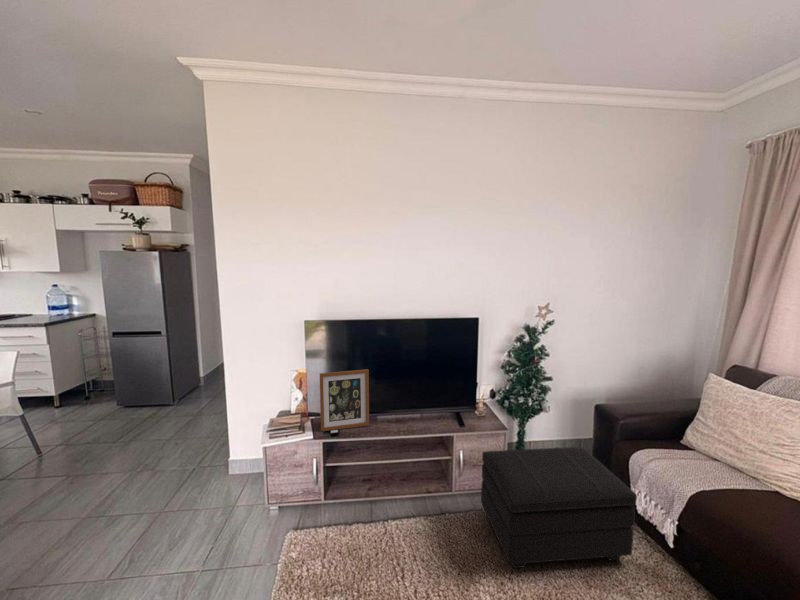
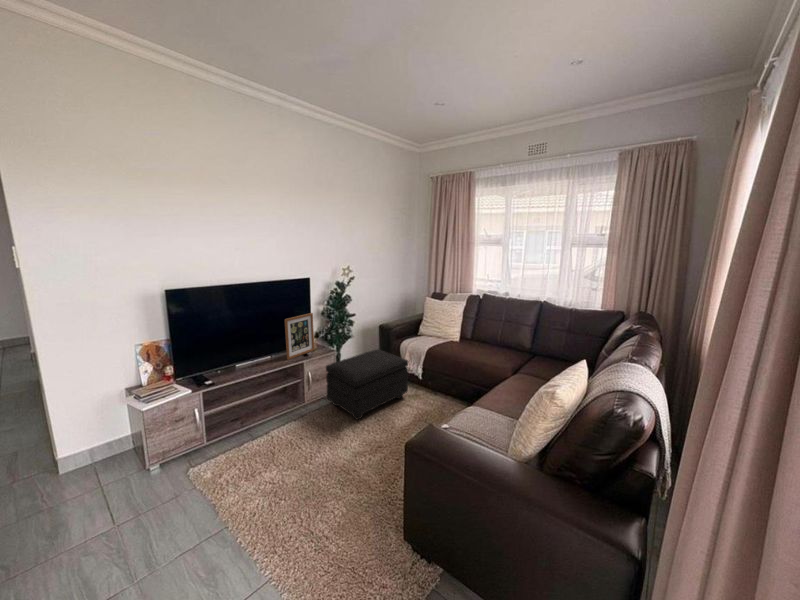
picture frame: present [320,369,369,431] -> present [285,313,314,360]

